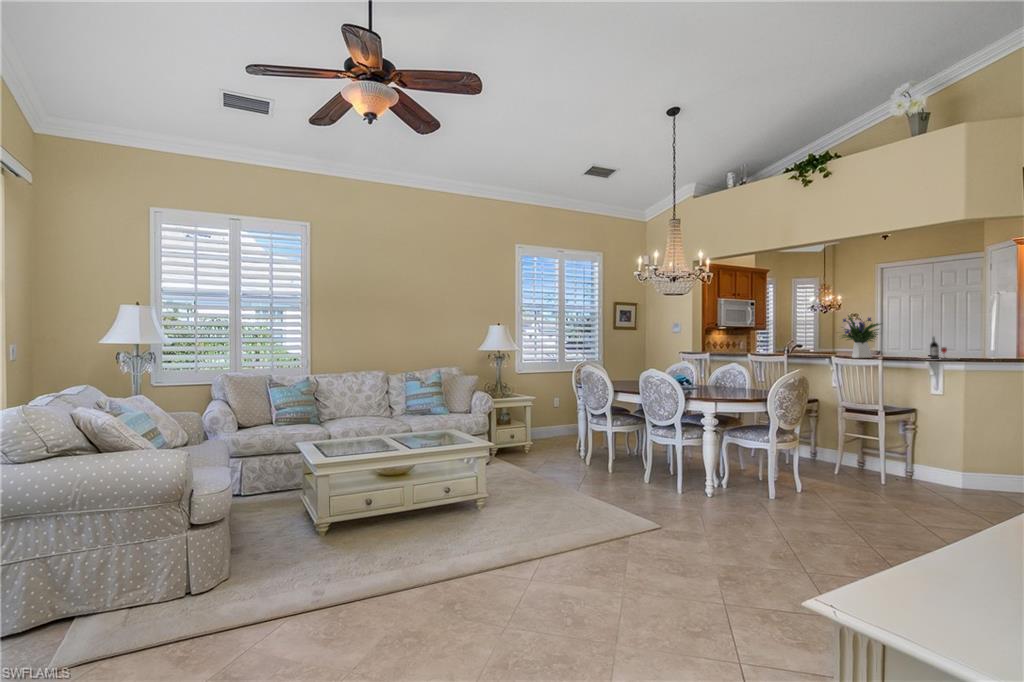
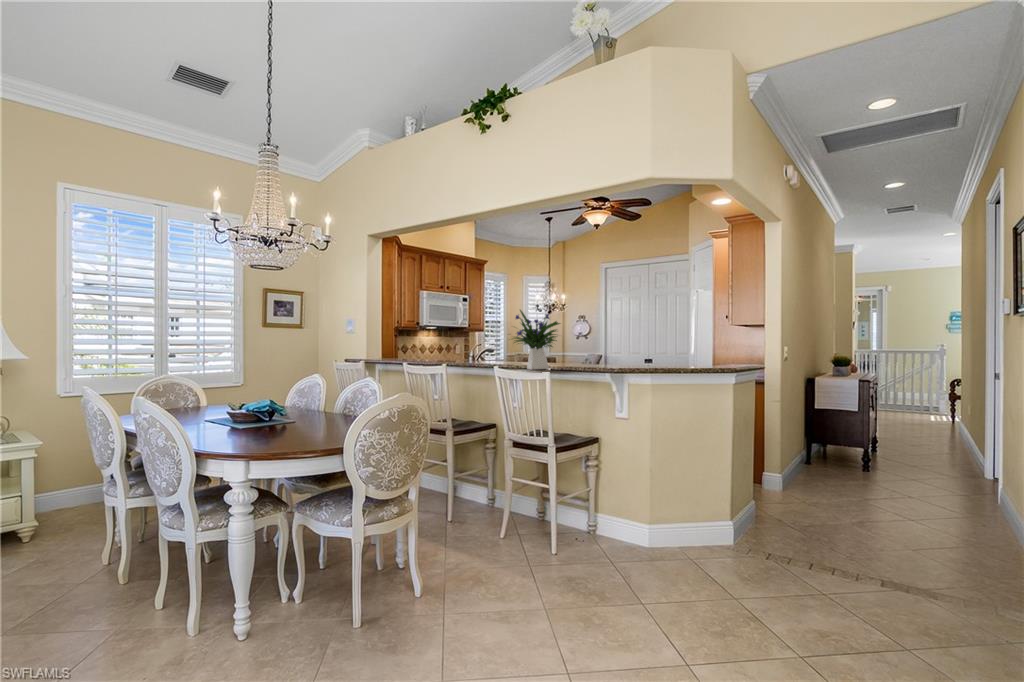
wine bottle: present [930,338,947,359] -> none [595,341,645,372]

